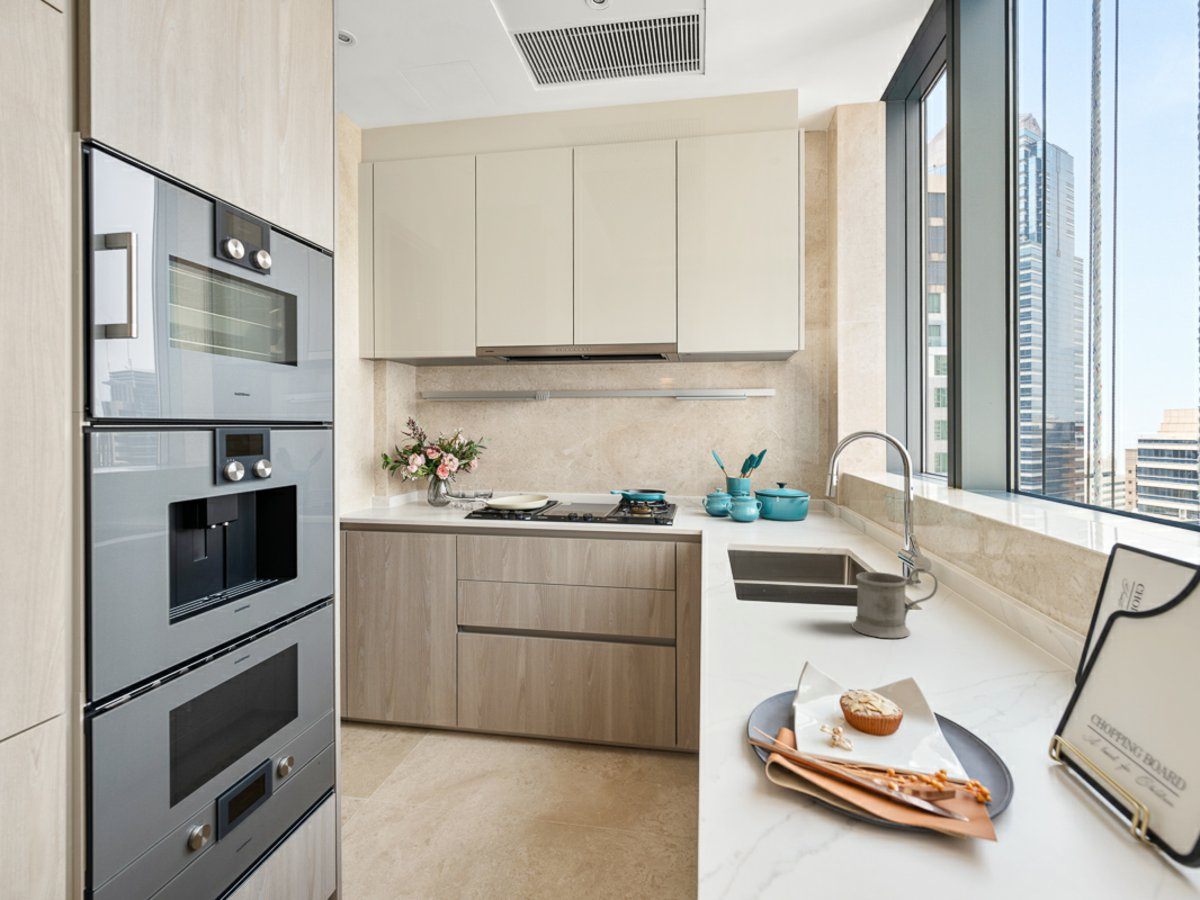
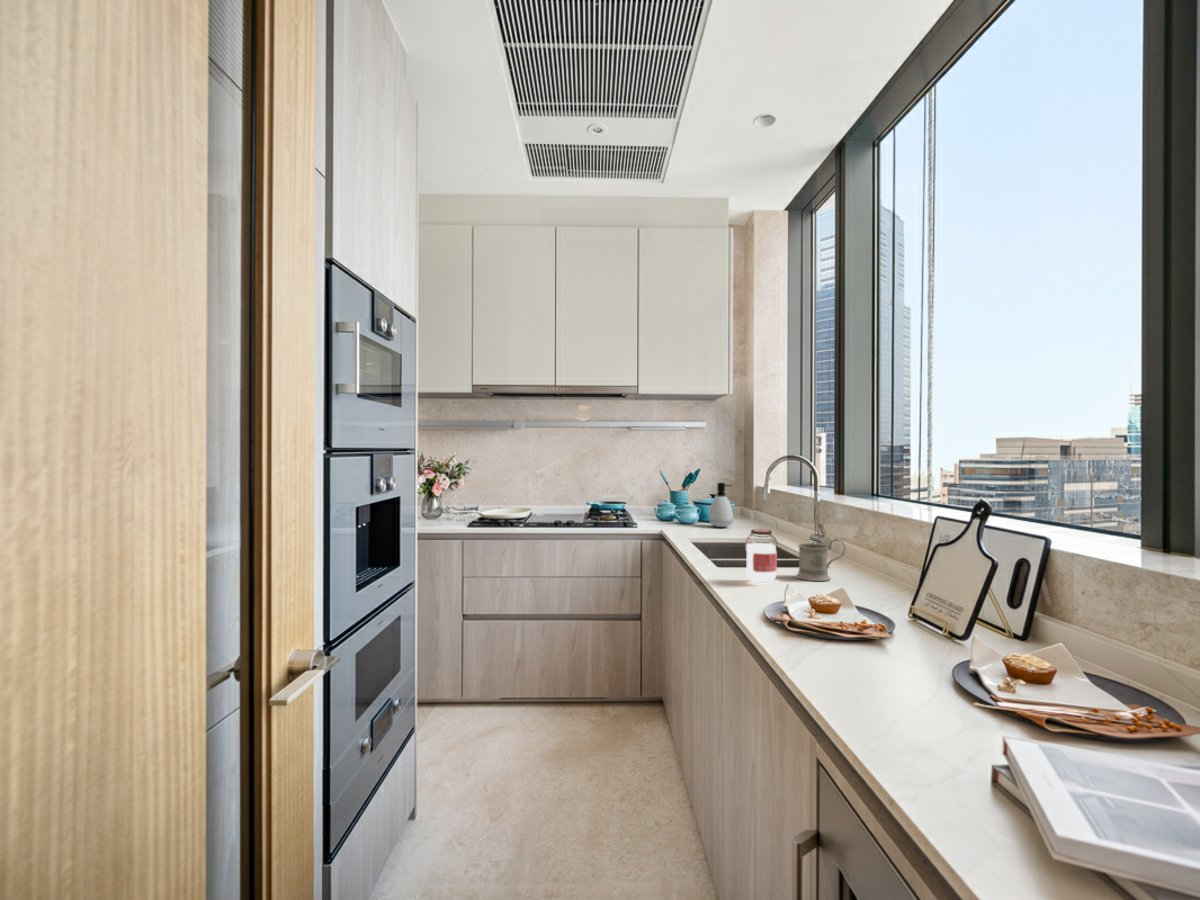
soap dispenser: none [767,467,799,526] -> present [709,483,733,527]
jar: none [762,550,814,642] -> present [745,529,778,583]

